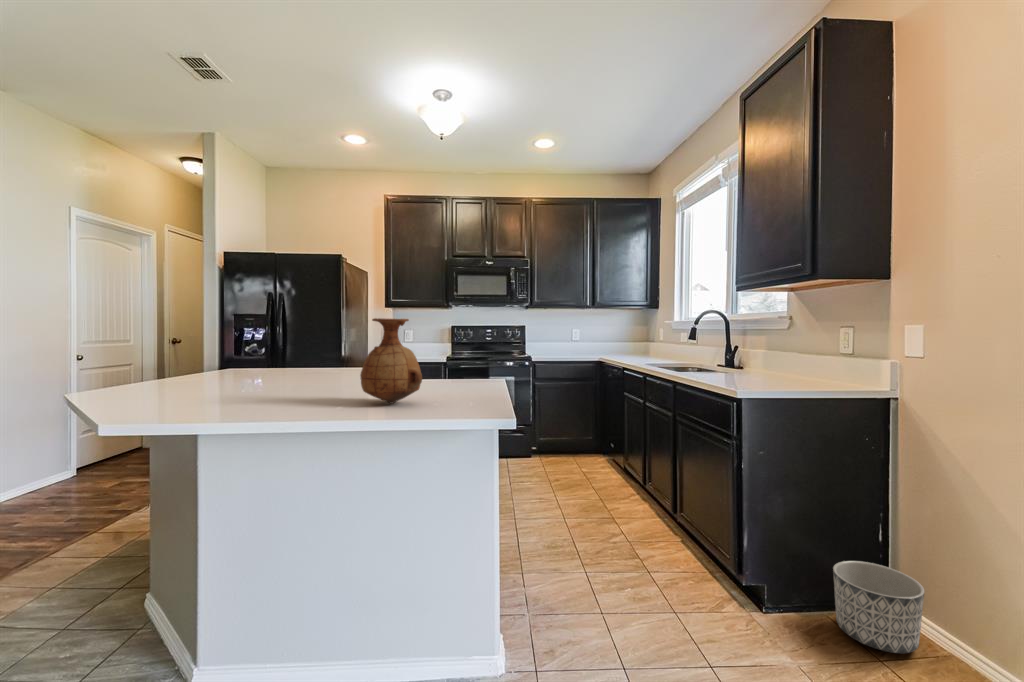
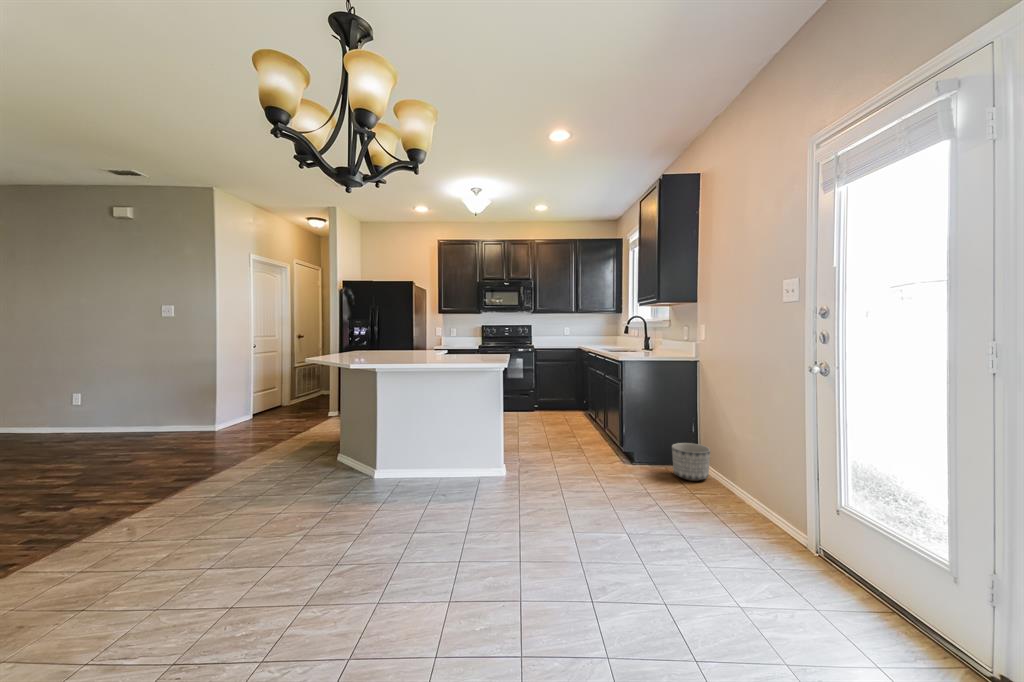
vase: present [360,318,422,403] -> none [439,322,469,362]

